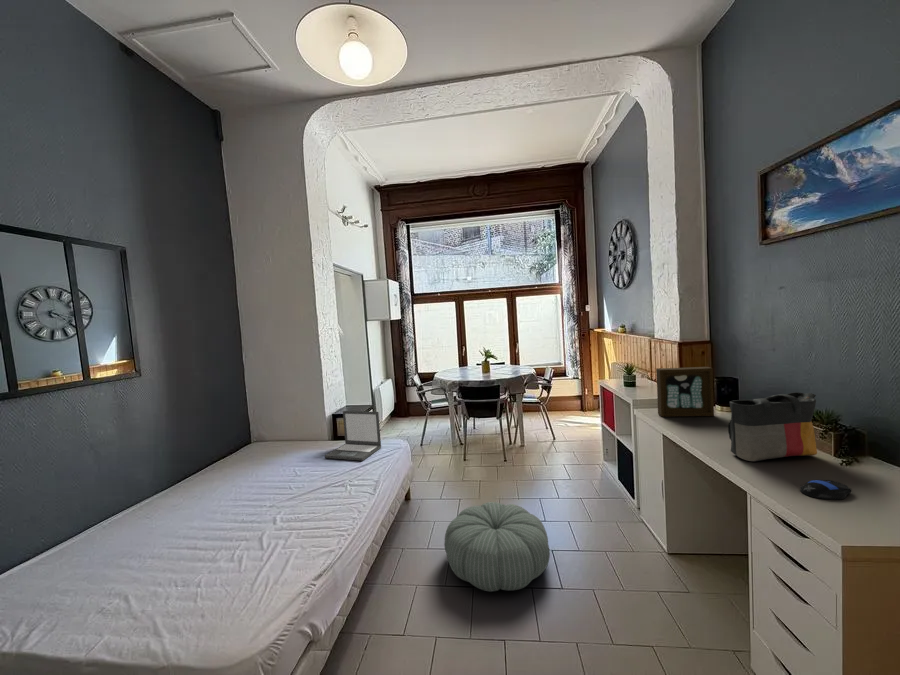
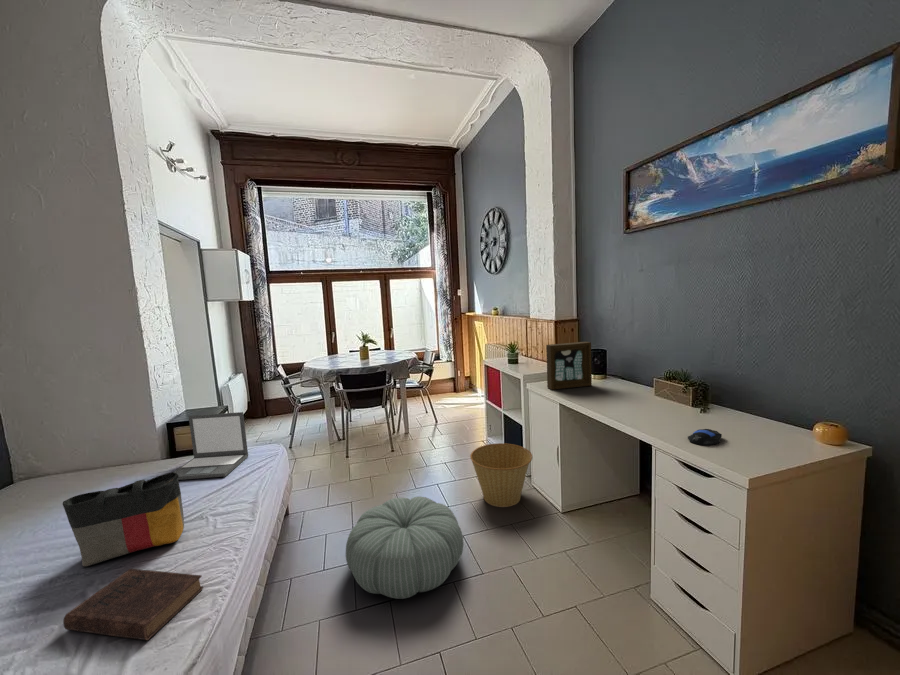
tote bag: present [728,392,817,461] -> present [63,472,184,566]
basket: none [572,466,640,533] -> present [470,443,532,507]
book: none [255,513,333,561] -> present [63,569,203,640]

